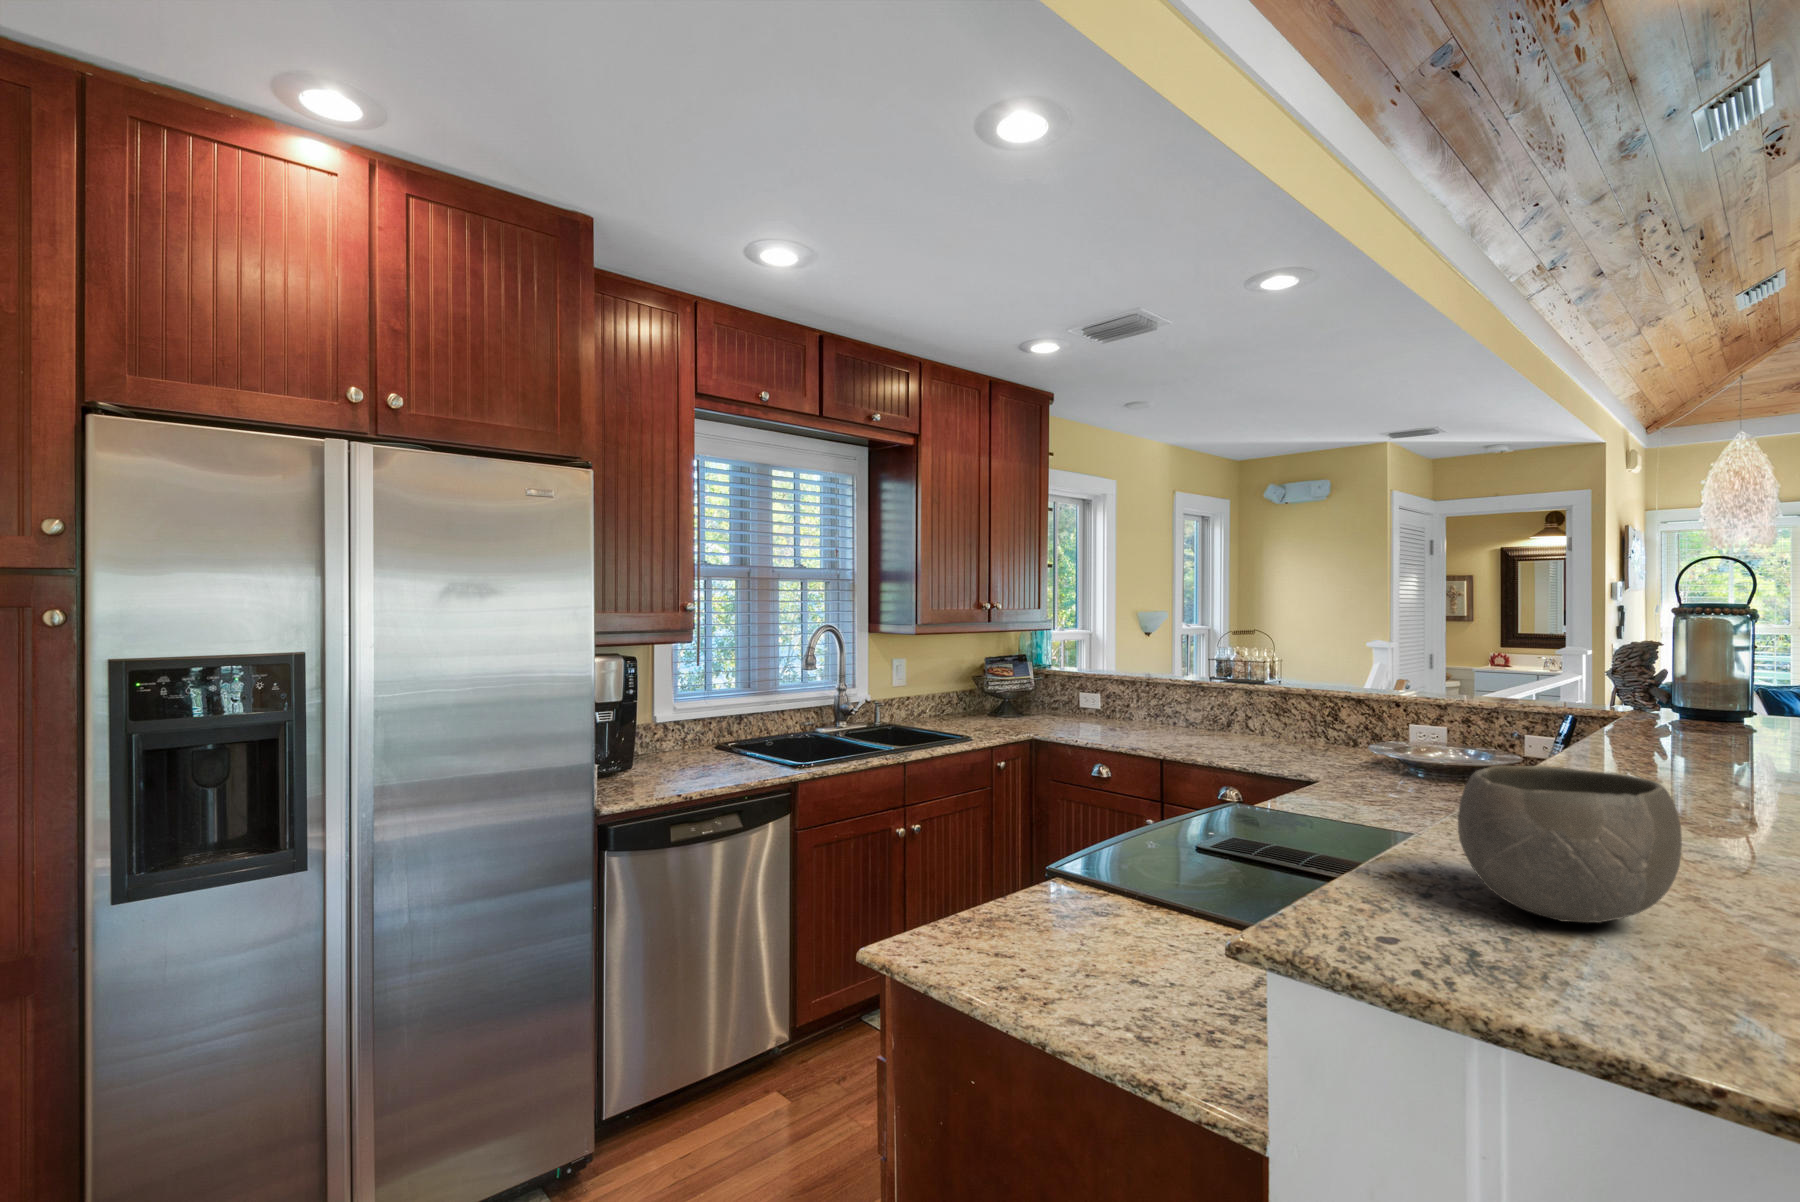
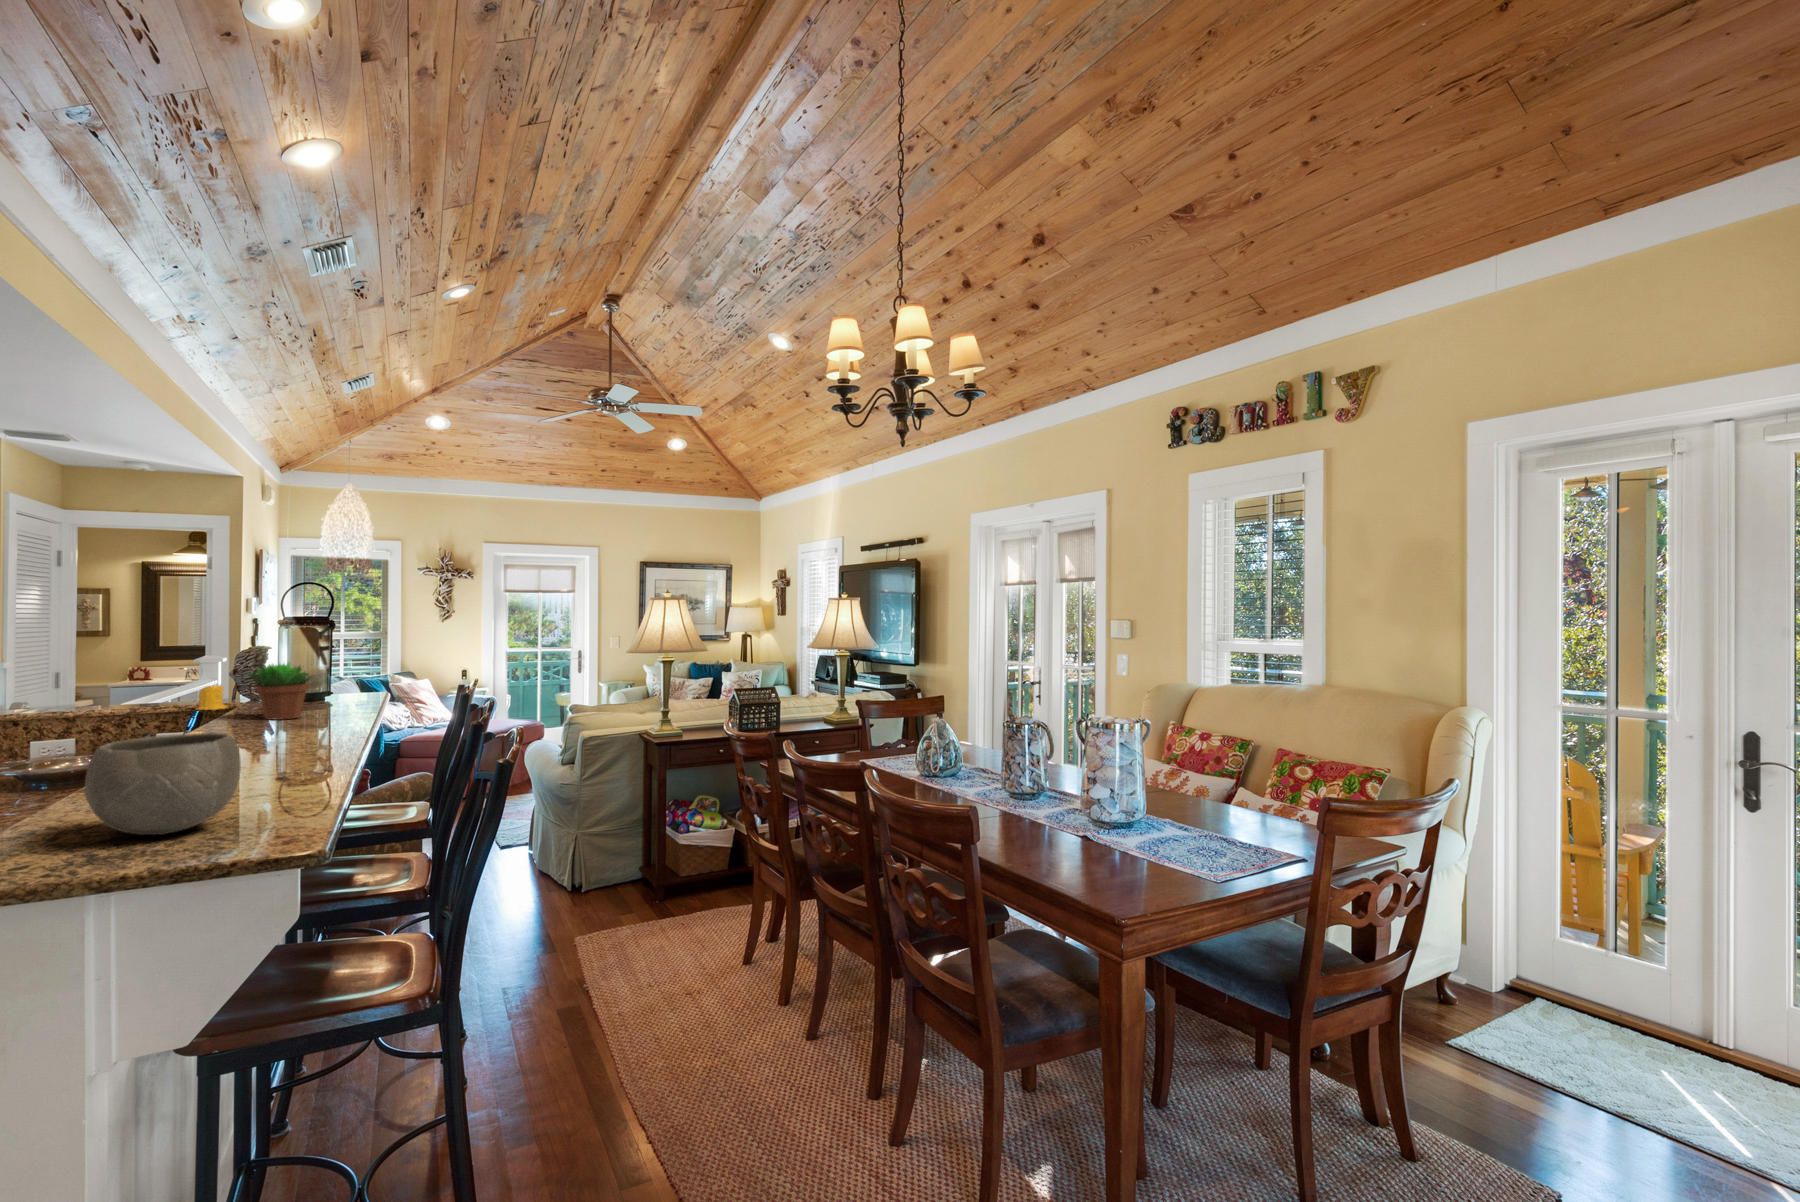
succulent plant: none [1632,660,1734,740] -> present [247,663,311,720]
candle: none [1567,681,1608,713] -> present [195,685,228,710]

